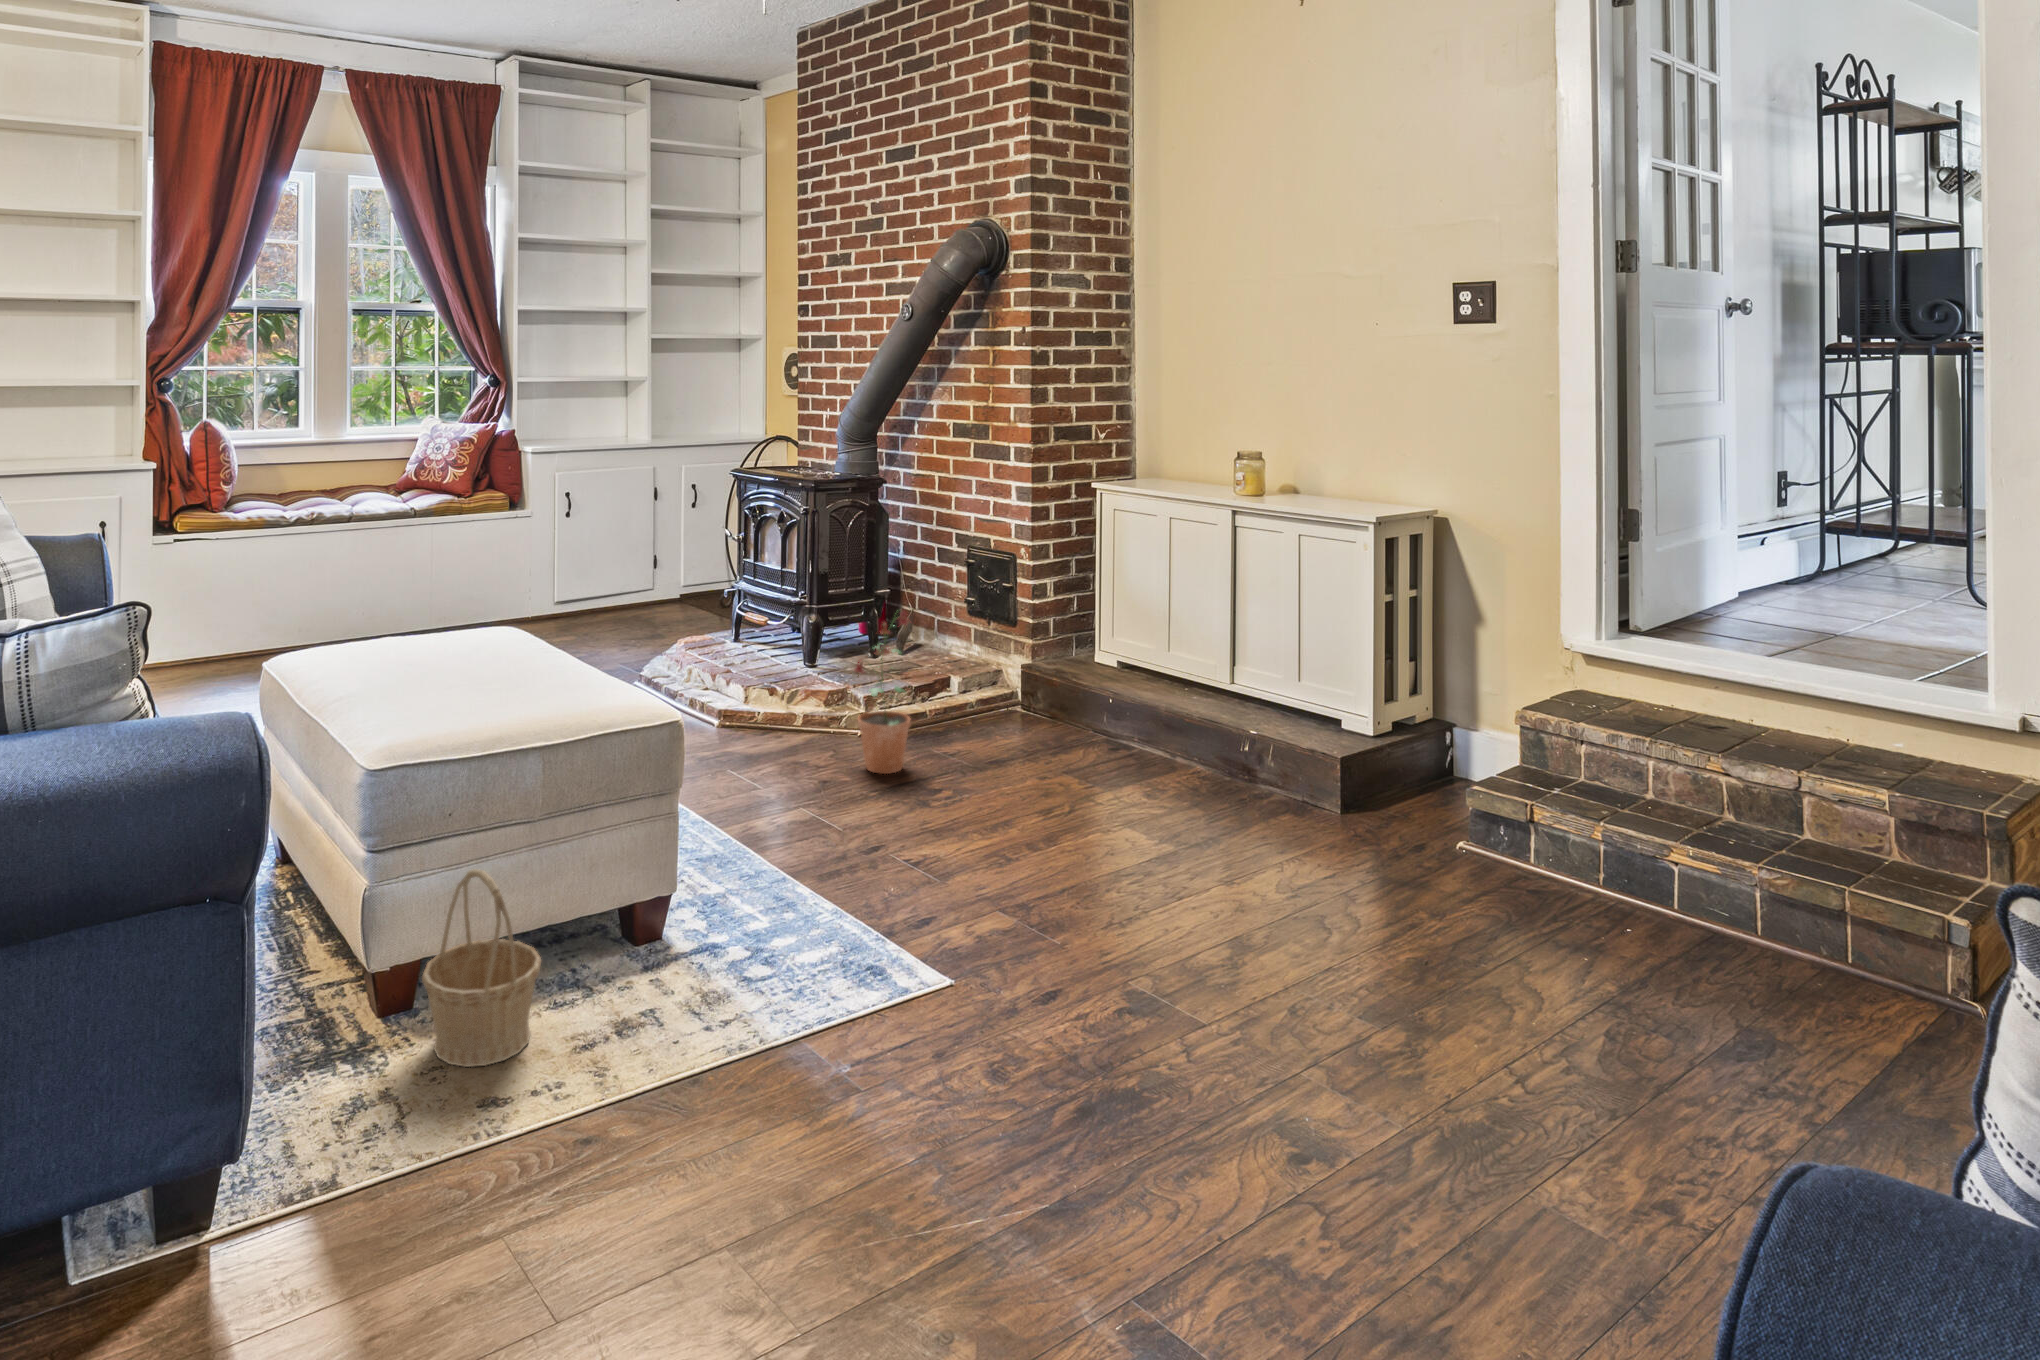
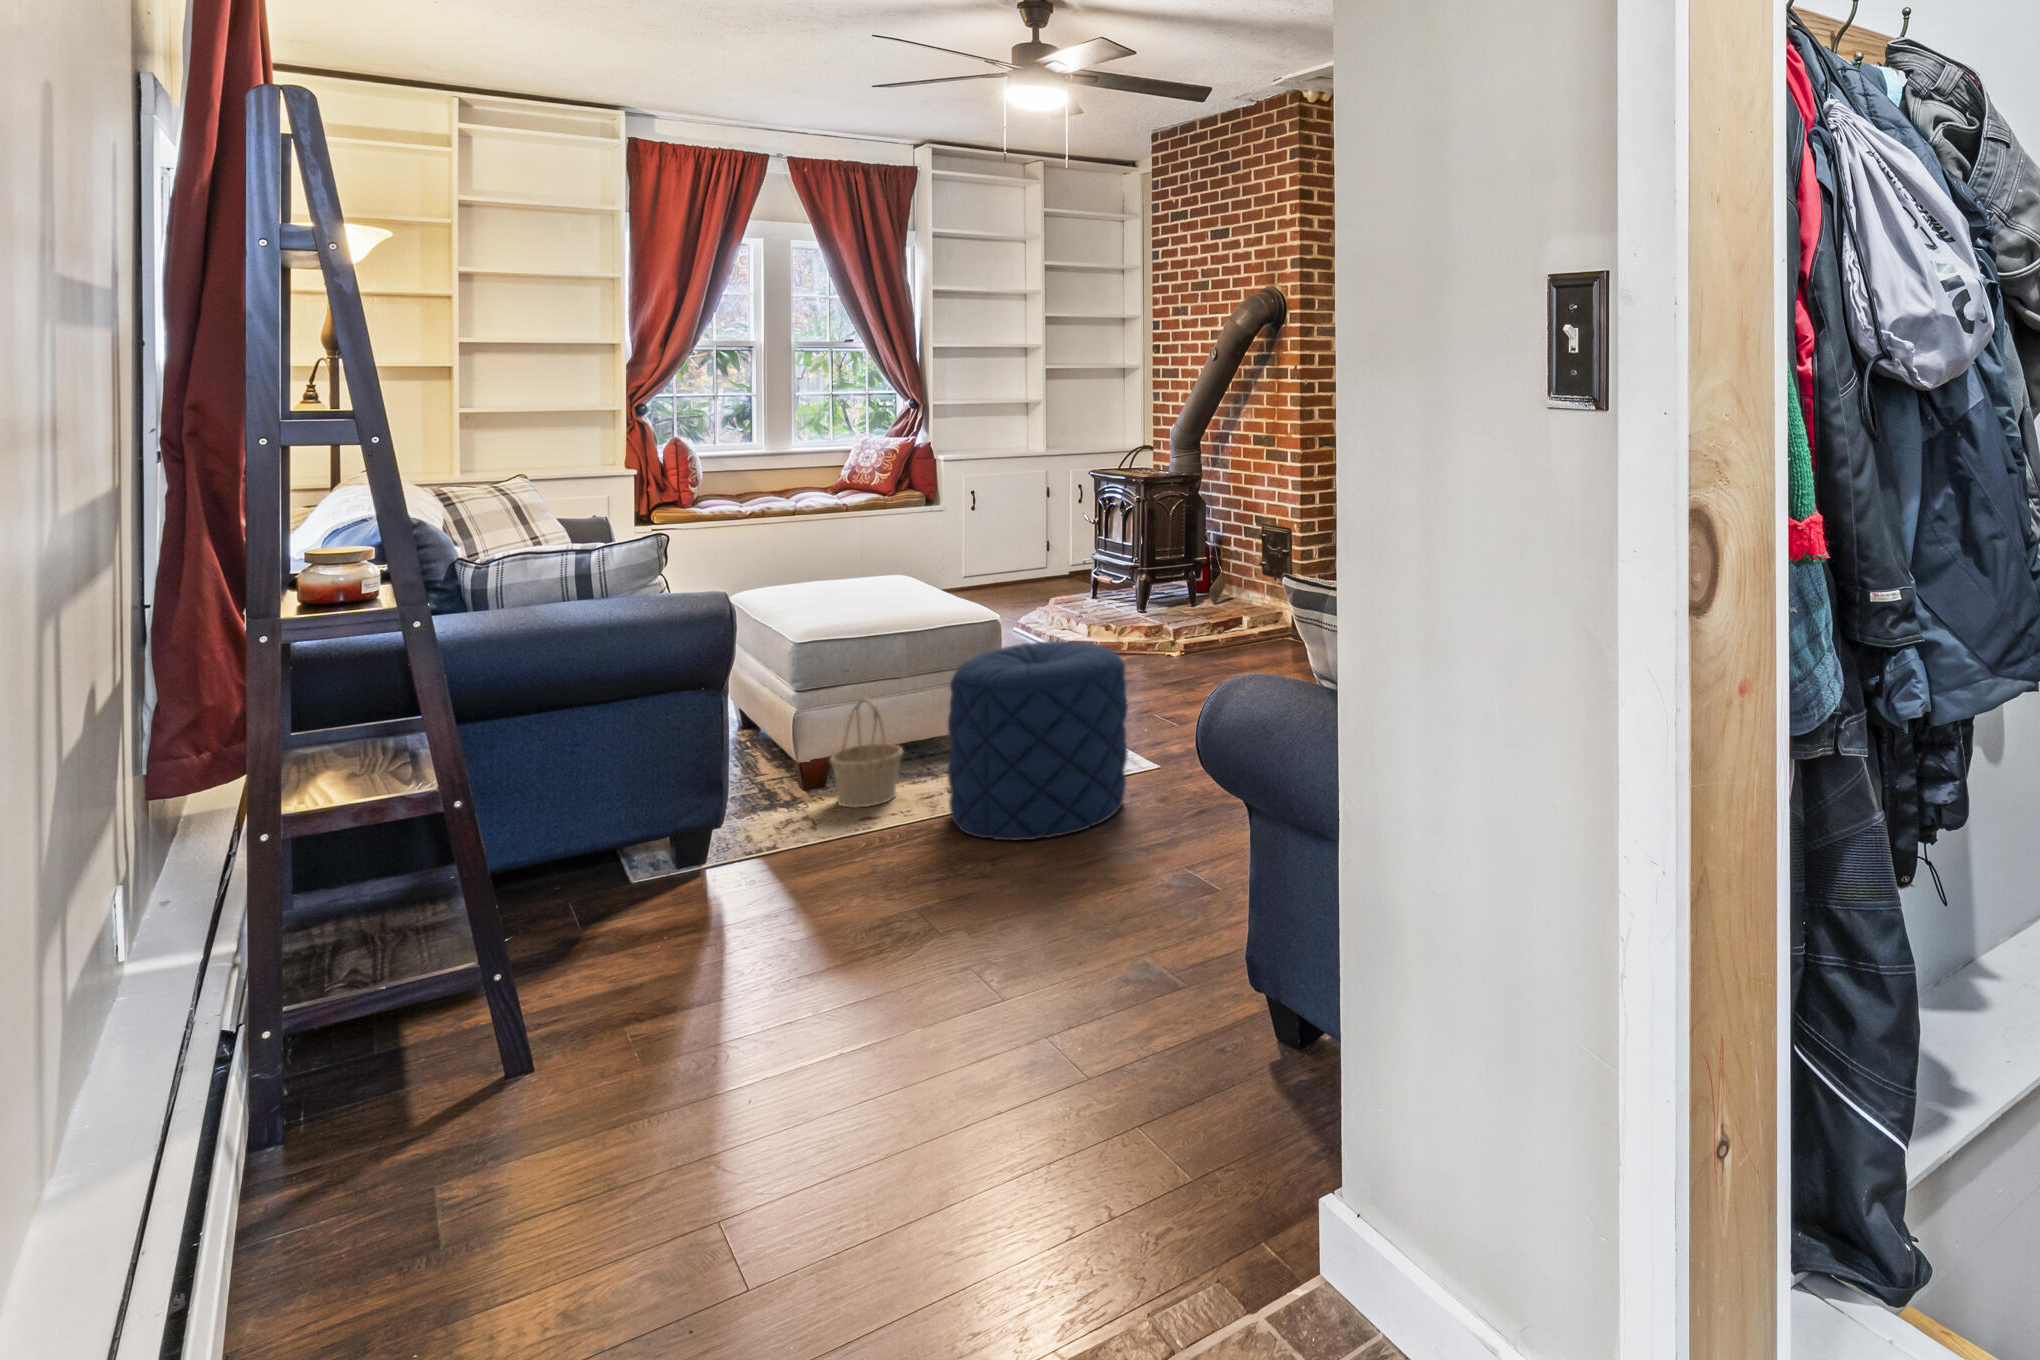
potted plant: present [854,611,911,774] -> none [1151,563,1196,674]
pouf: none [634,782,941,1190] -> present [948,641,1128,840]

